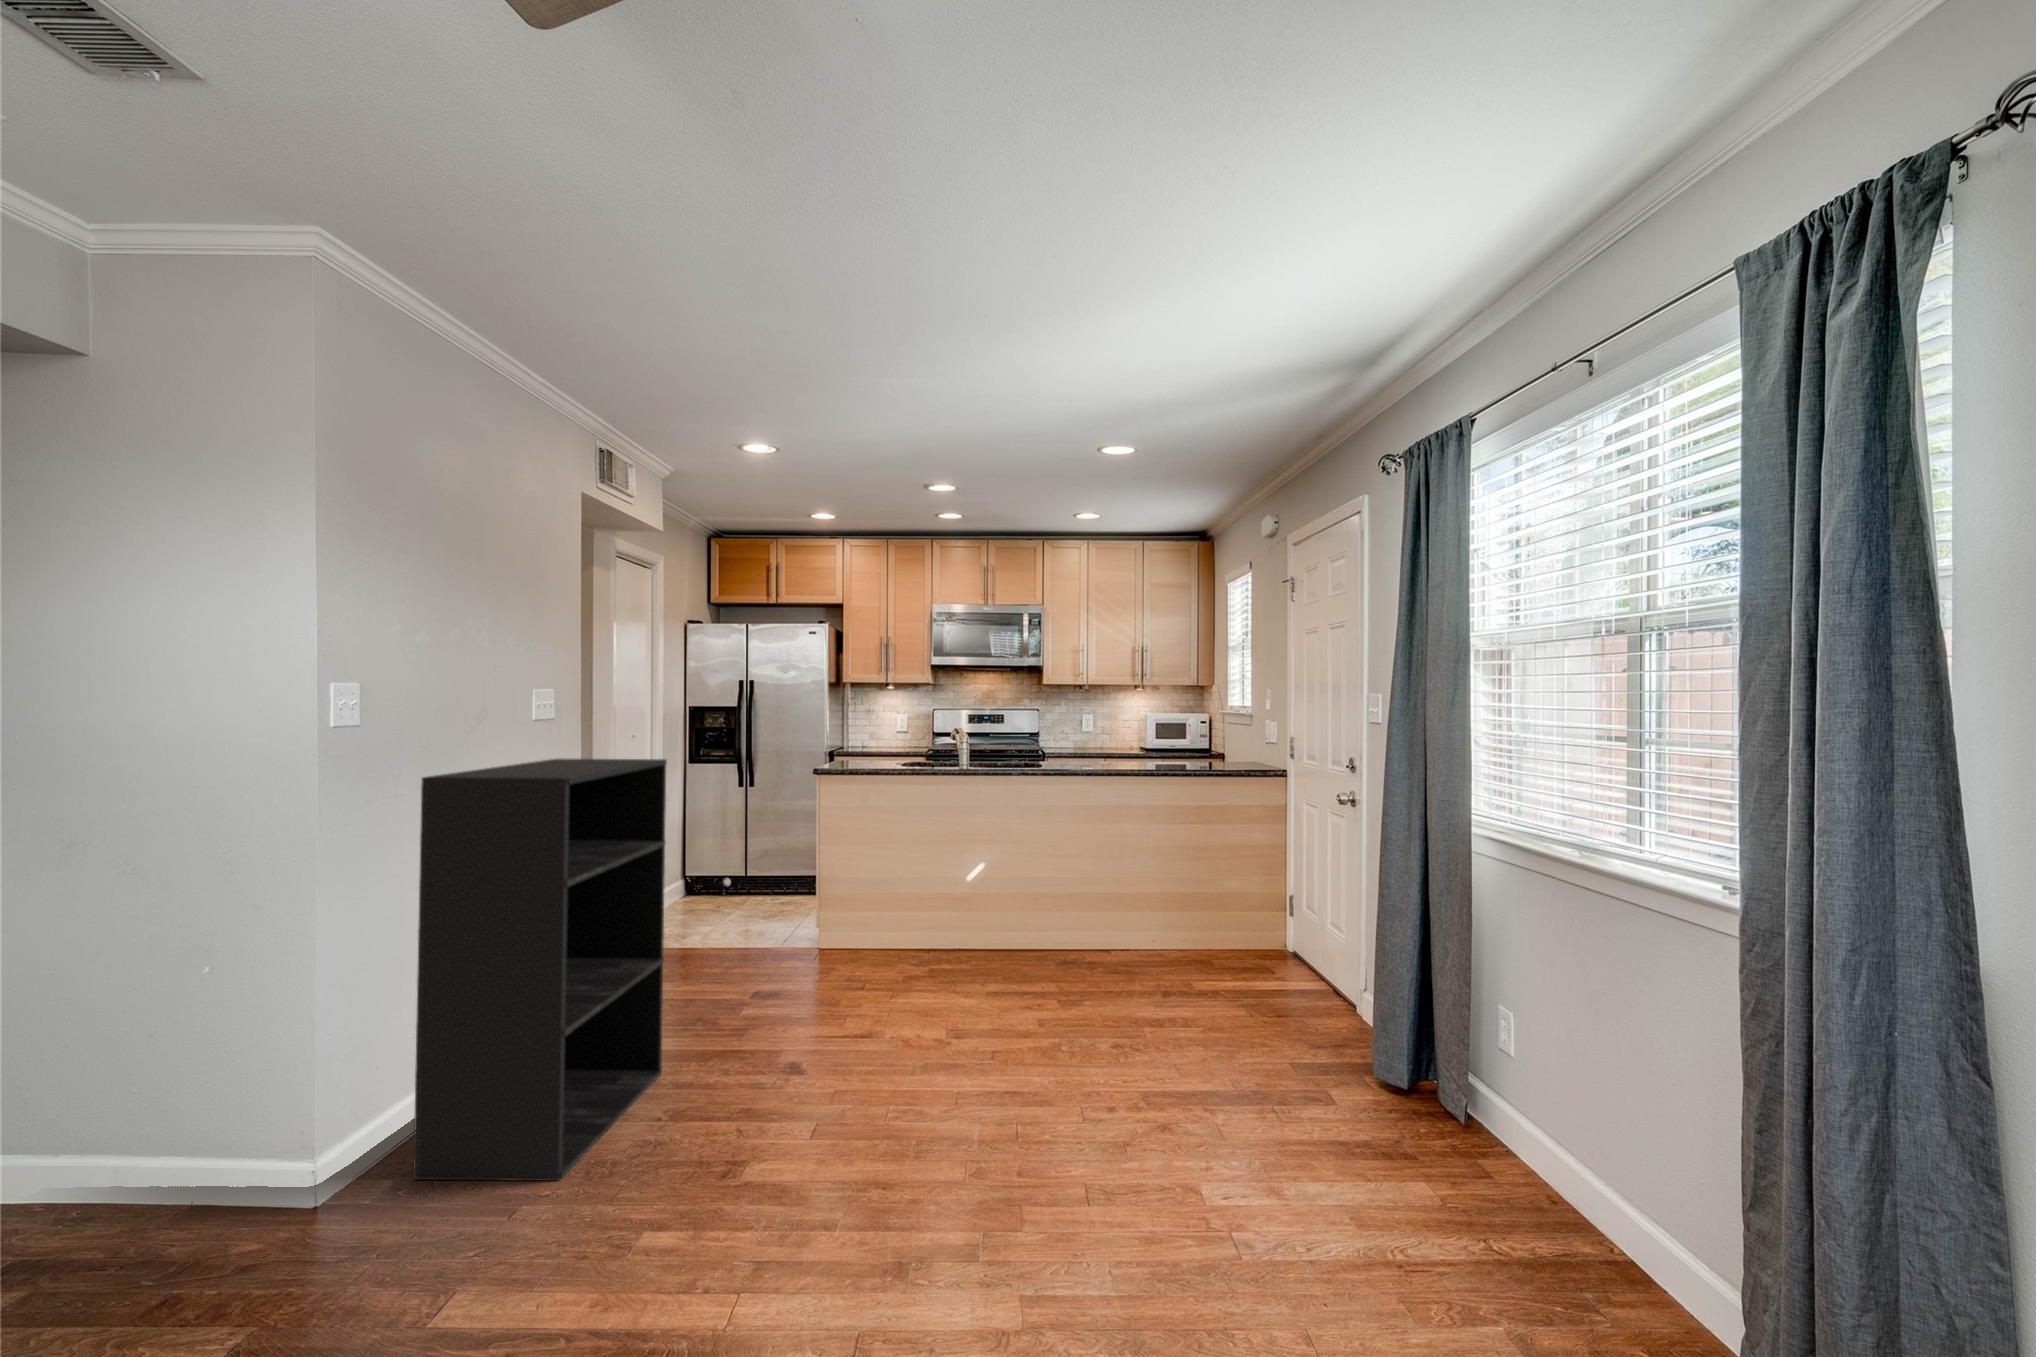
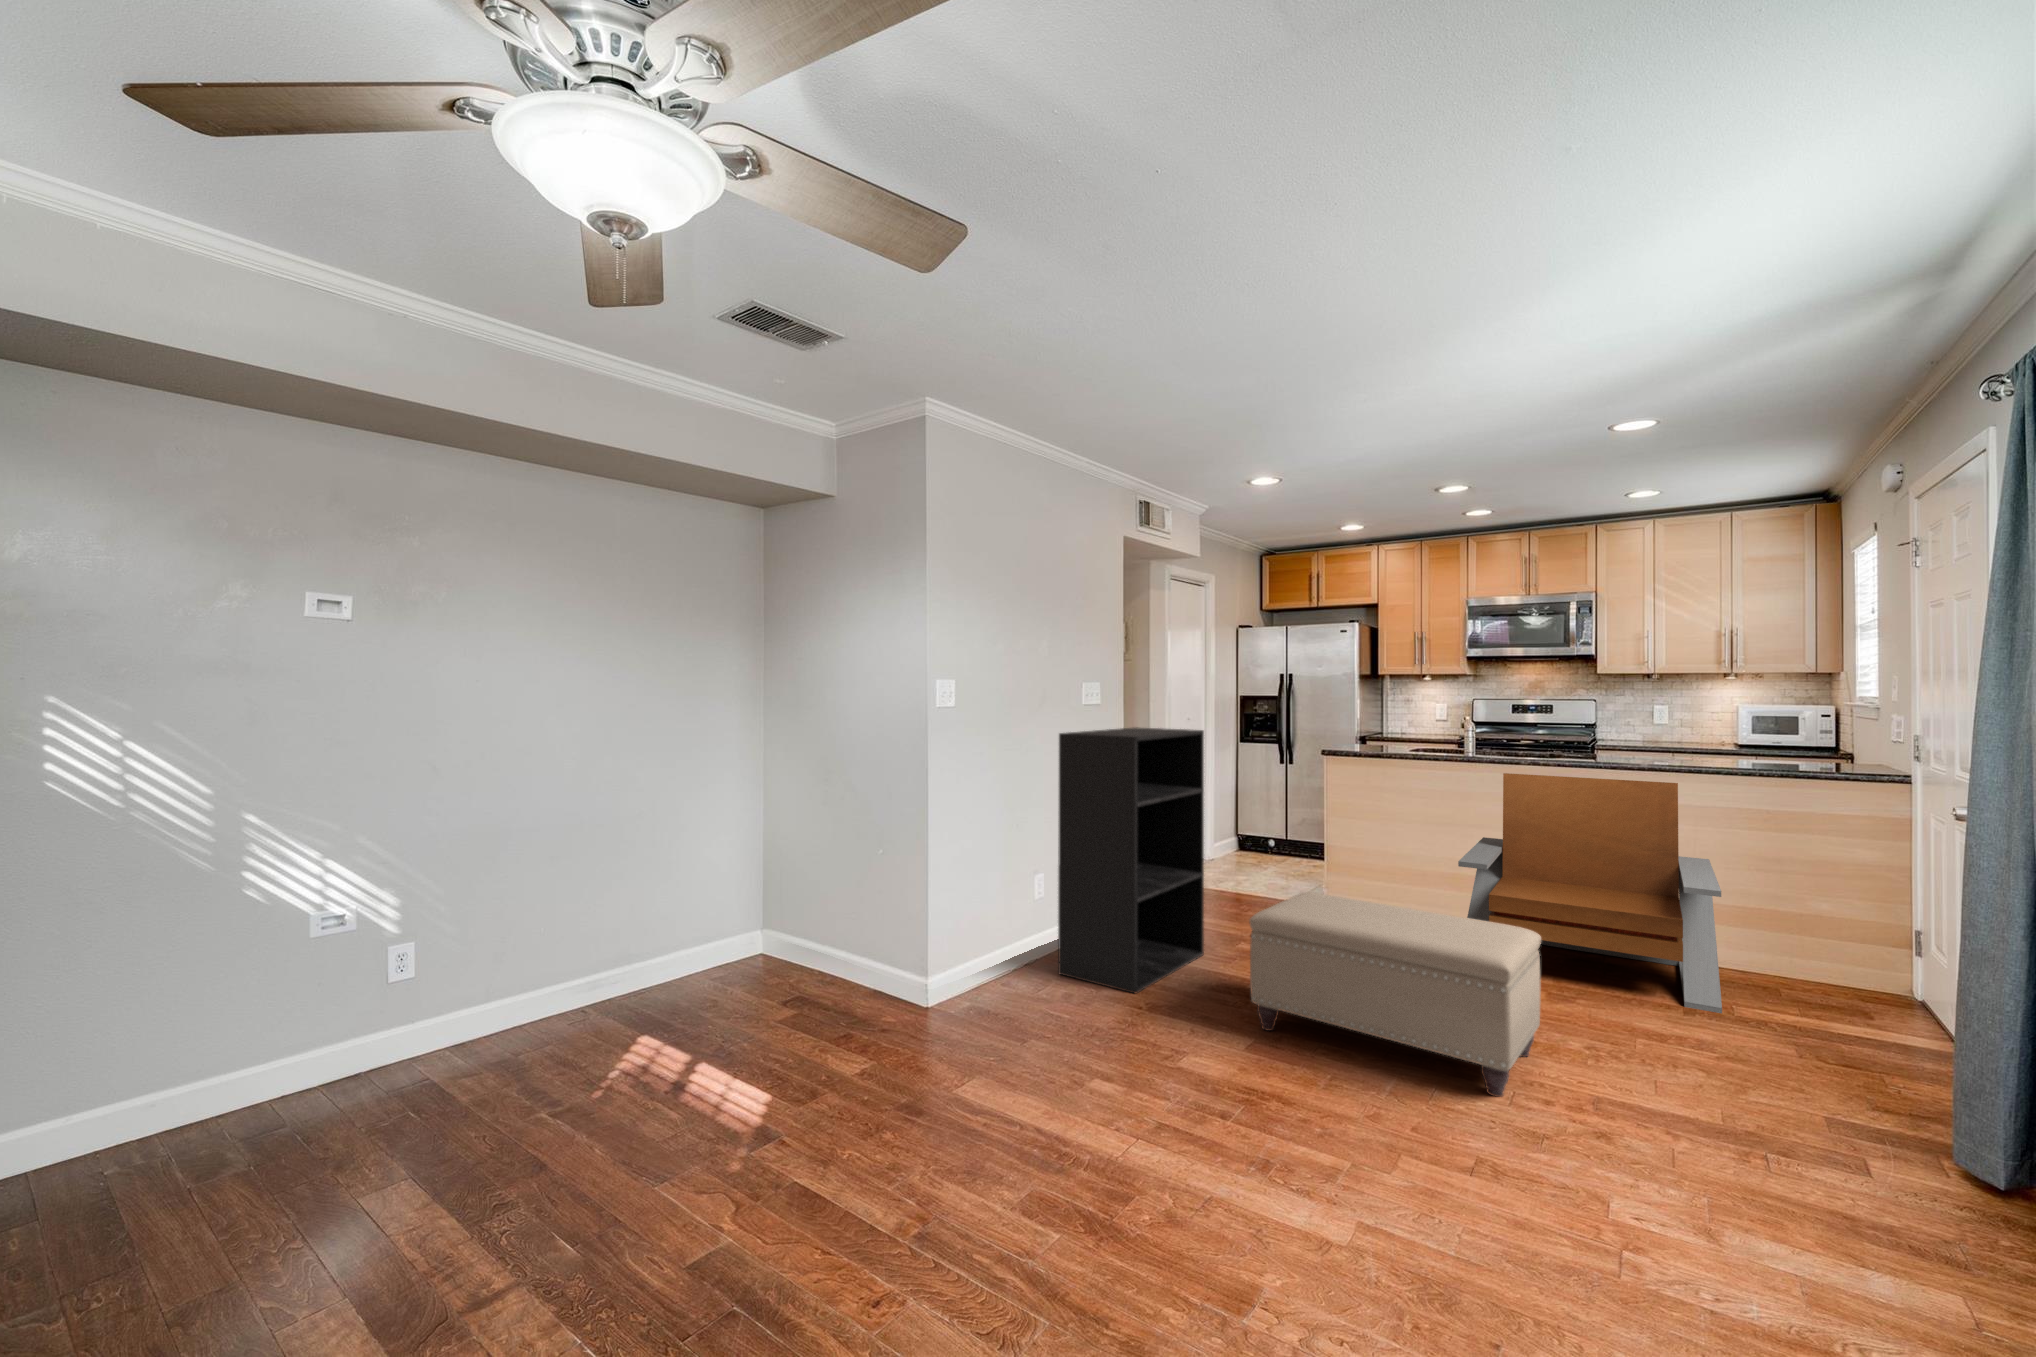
lounge chair: none [964,789,1192,1014] -> present [1458,773,1722,1013]
ottoman: none [749,971,1080,1202] -> present [1250,892,1541,1097]

